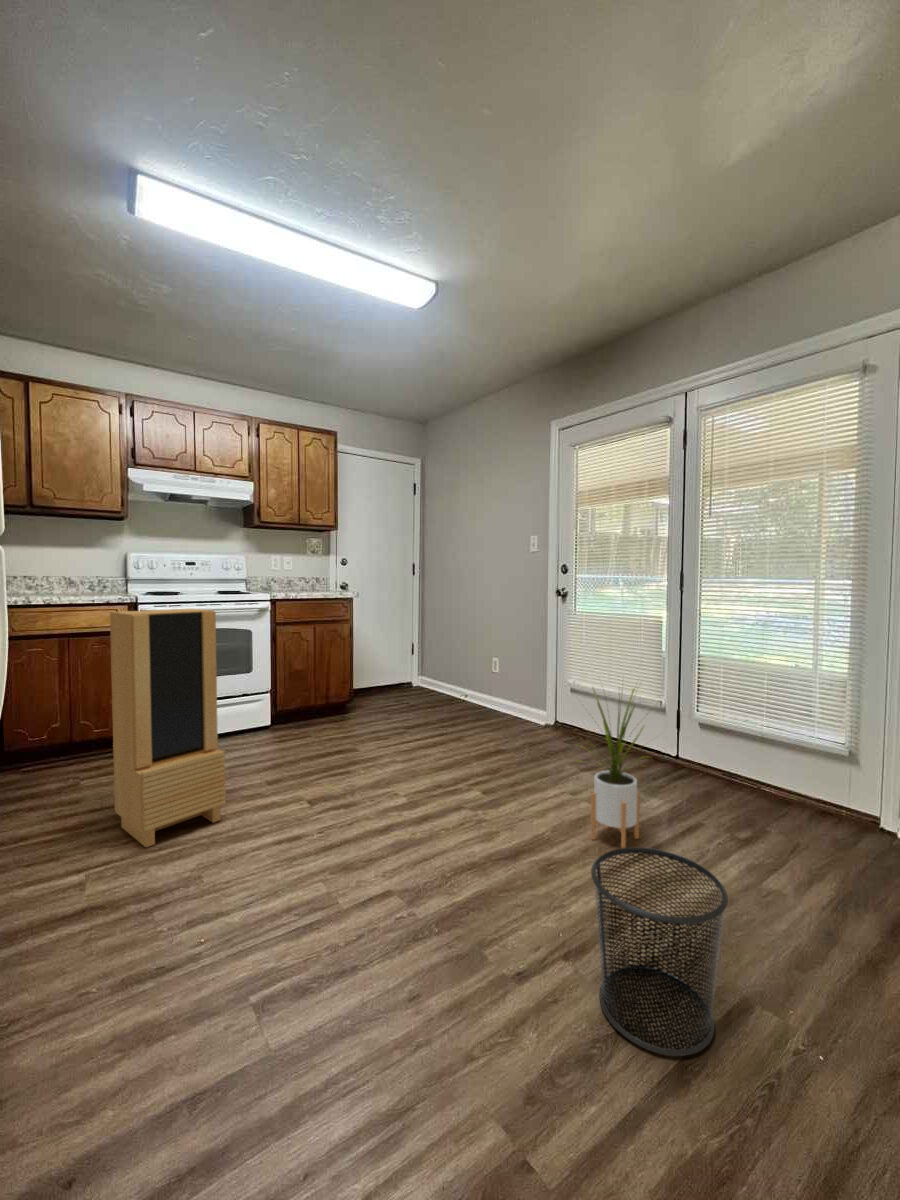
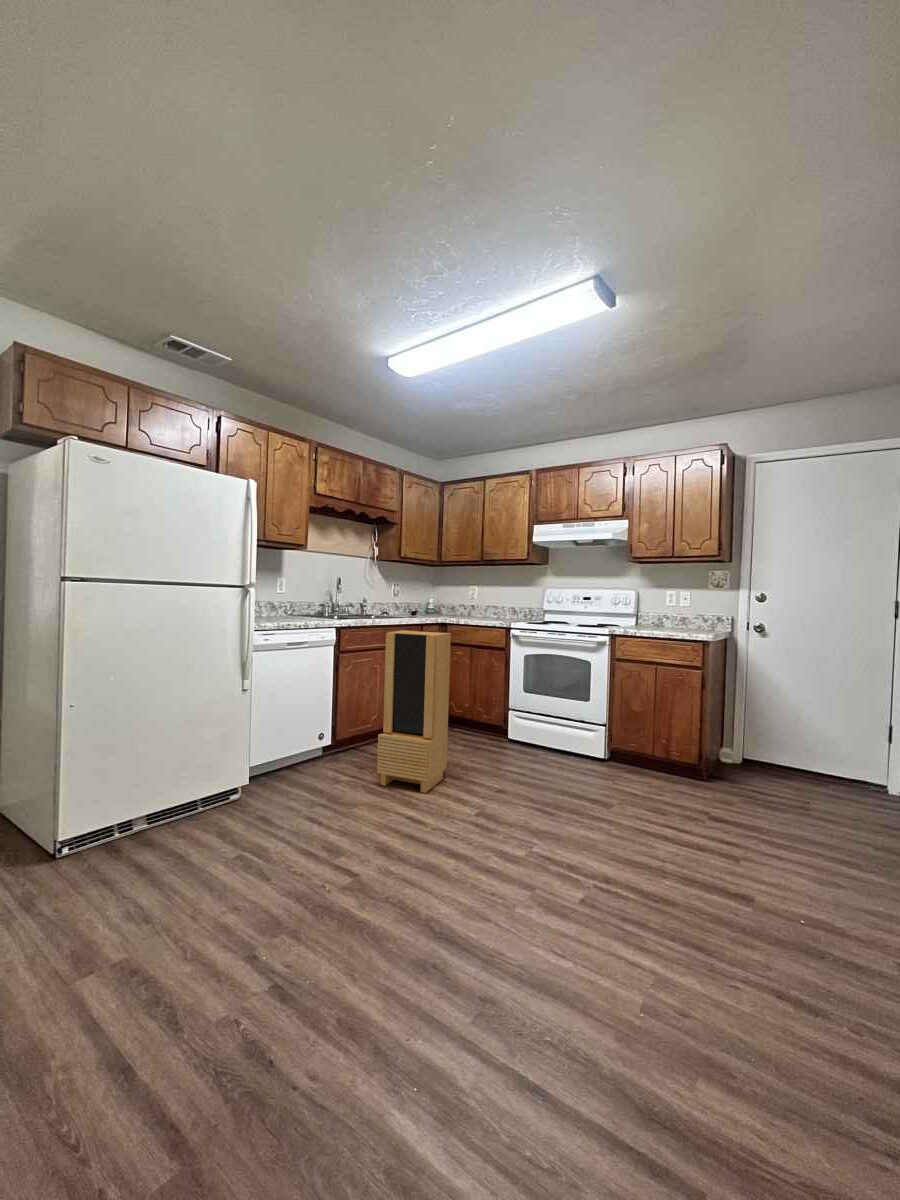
house plant: present [582,688,643,848] -> none [476,775,612,1064]
waste bin: present [591,847,728,1056] -> none [130,887,269,1102]

